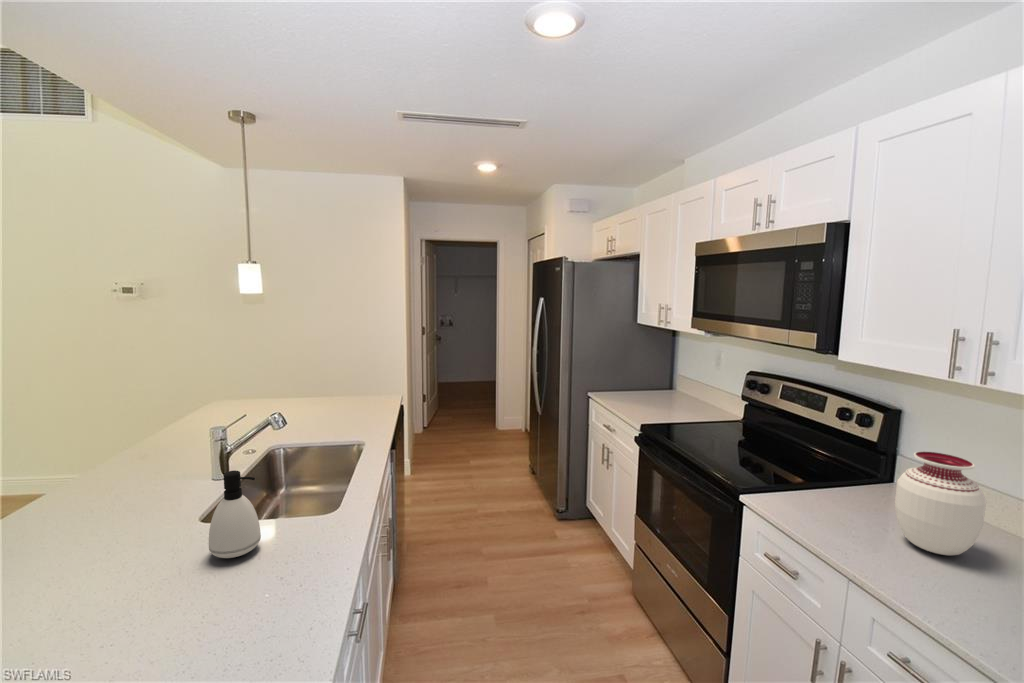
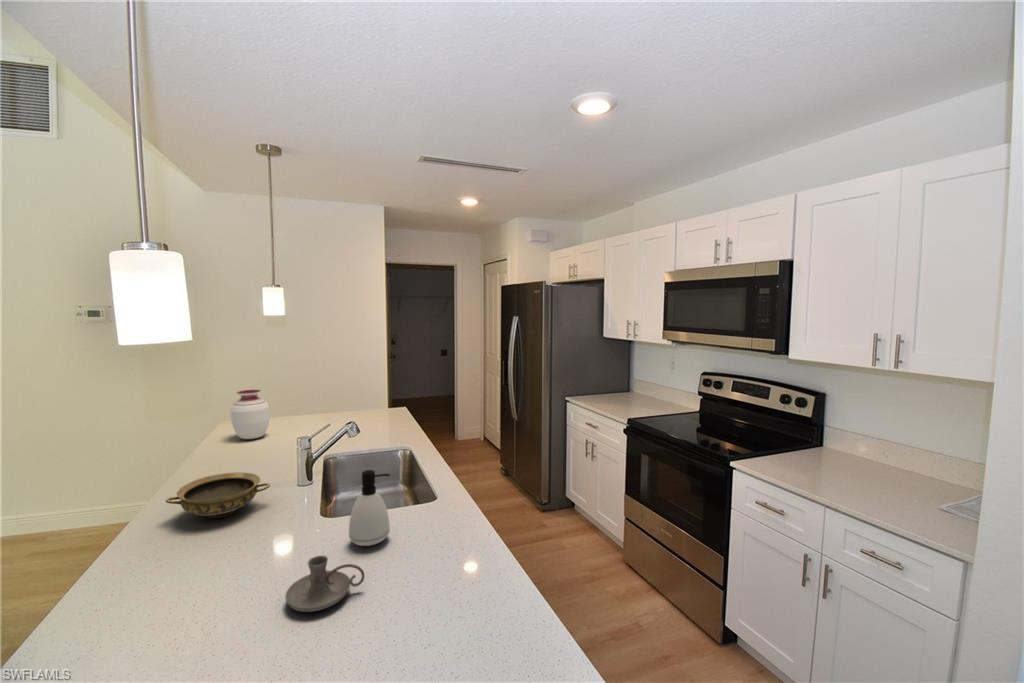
vase: present [895,452,986,555] -> present [231,390,269,439]
ceramic bowl: none [64,458,177,506] -> present [166,472,270,518]
candle holder: none [77,569,178,636] -> present [285,556,364,612]

